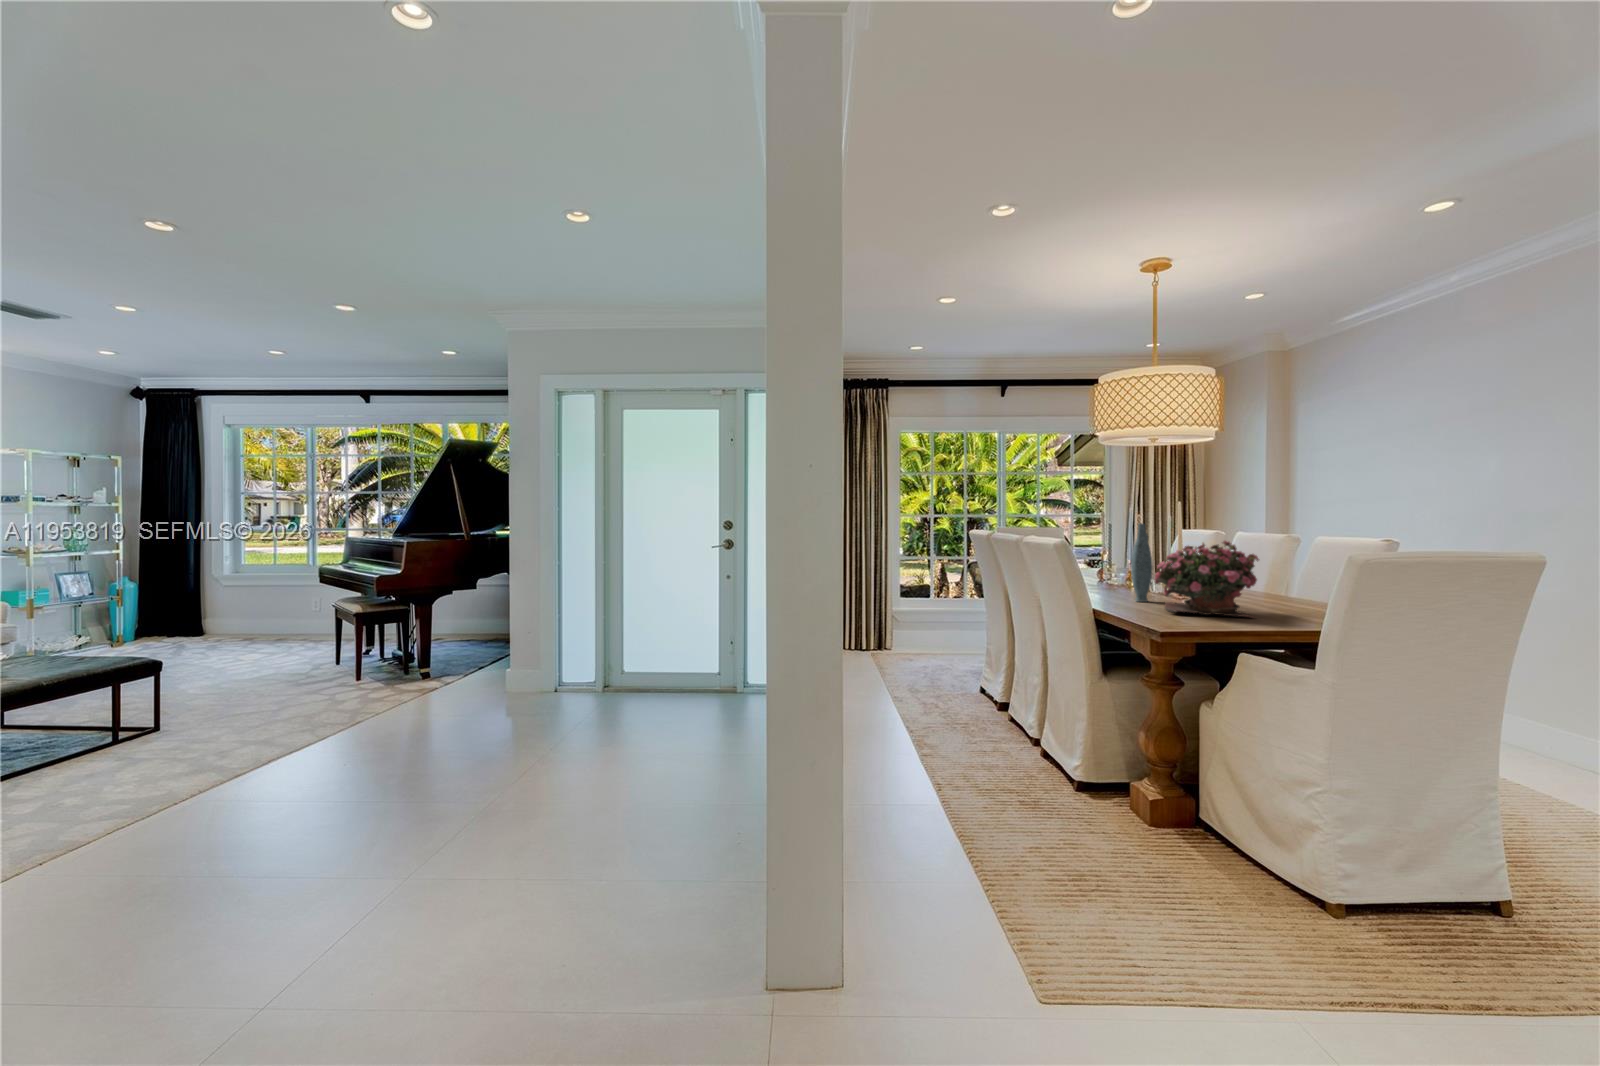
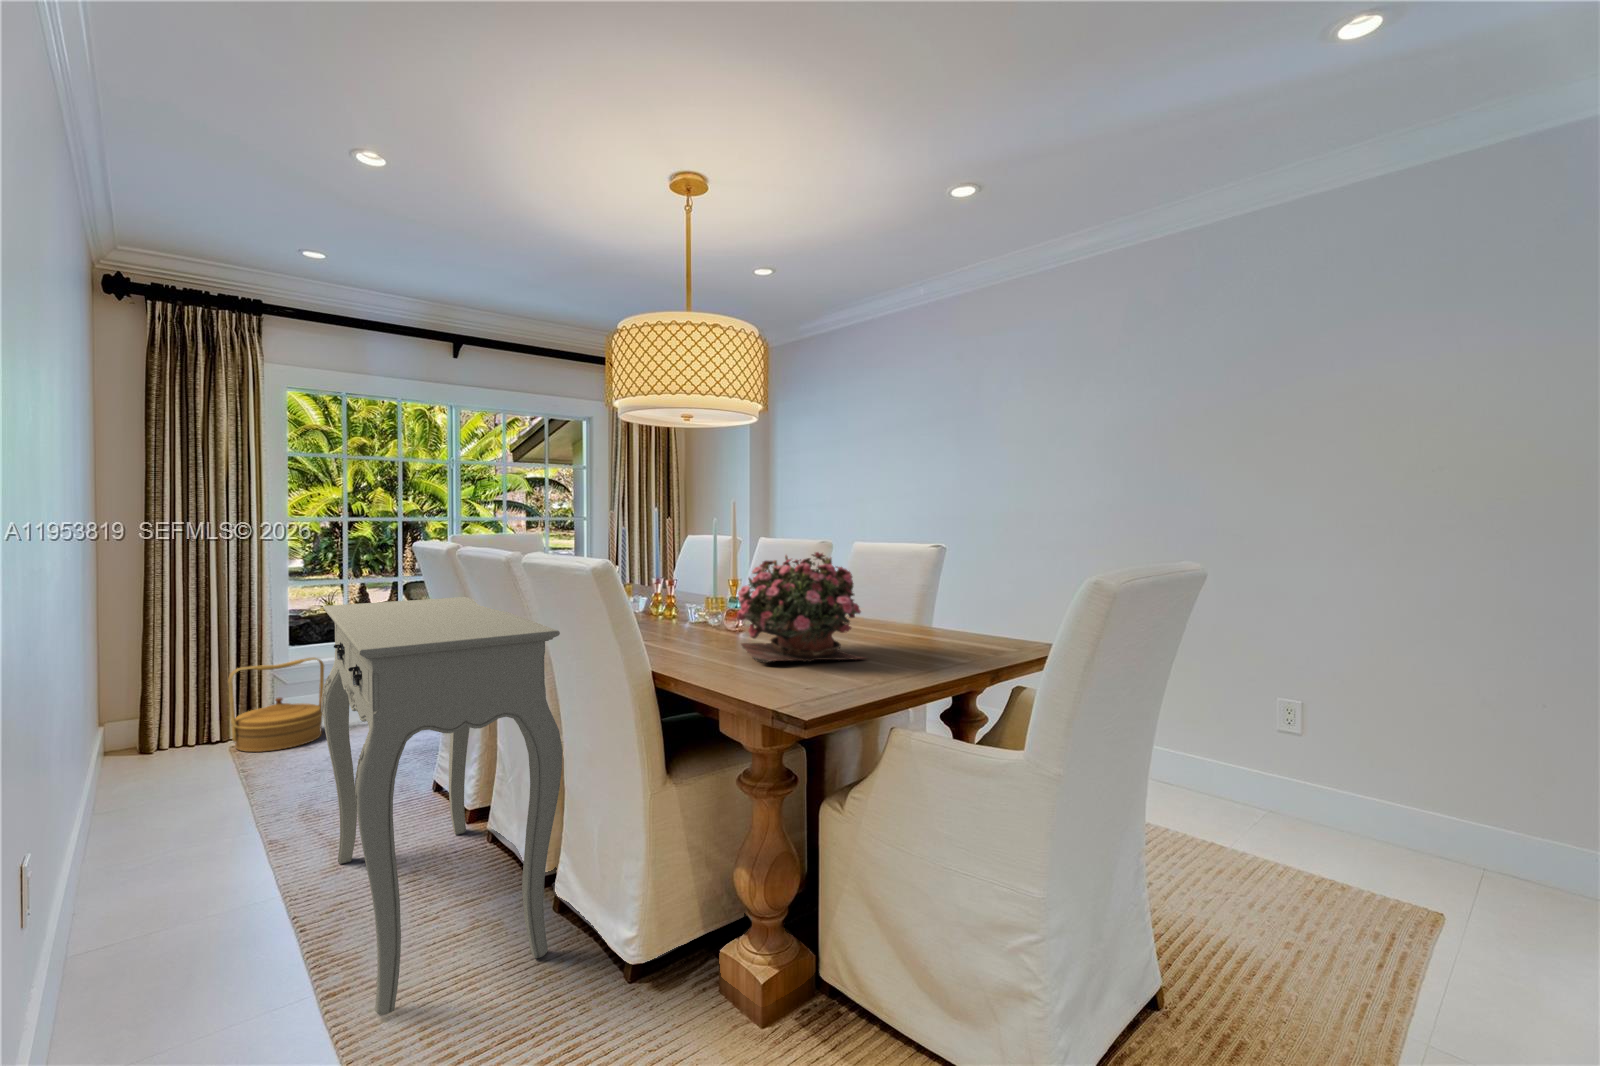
vase: present [1131,523,1153,602] -> none [679,529,709,642]
console table: none [921,567,1043,772] -> present [322,597,563,1015]
woven basket: none [870,607,919,661] -> present [228,658,324,752]

